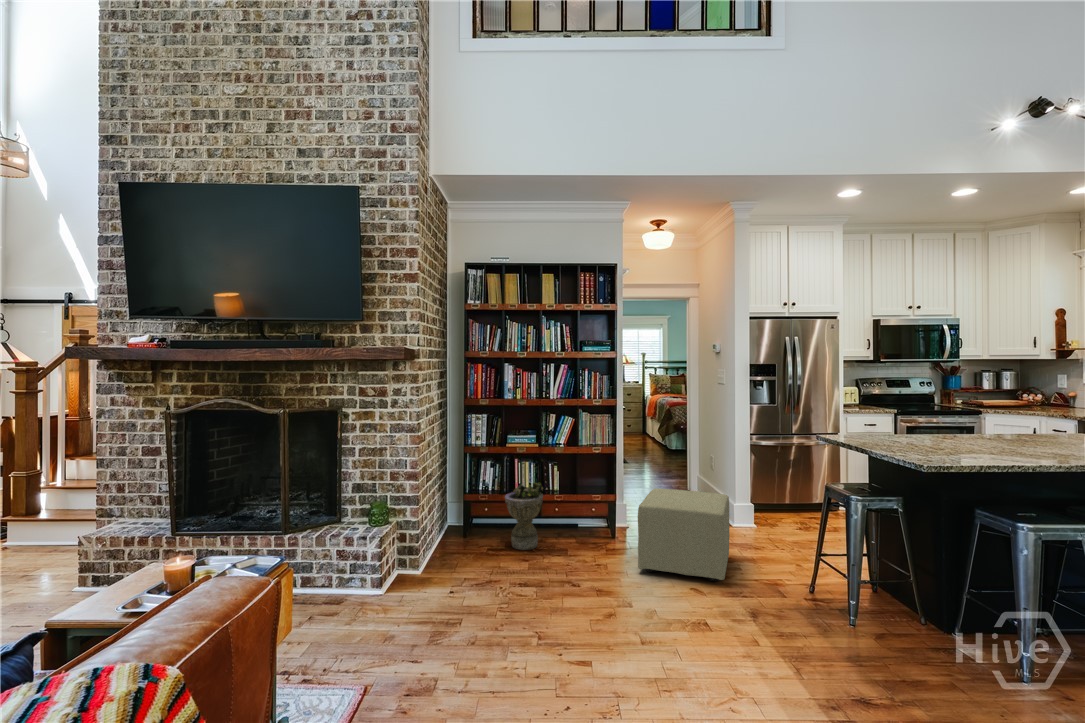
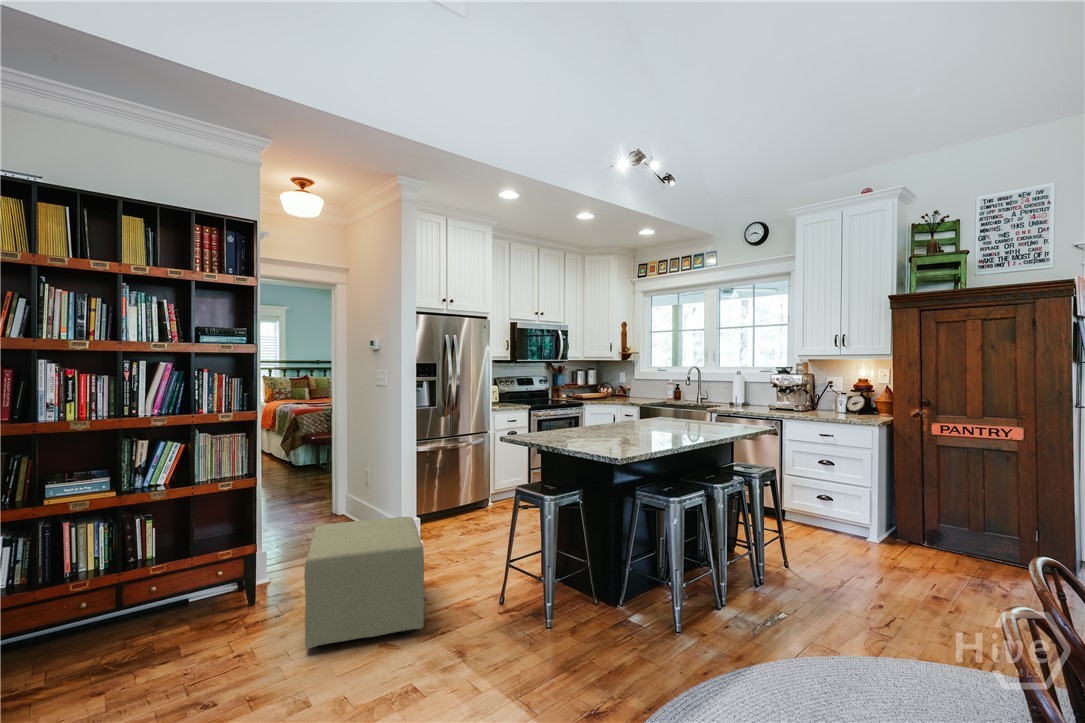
planter: present [505,483,543,550] -> none [38,555,127,682]

